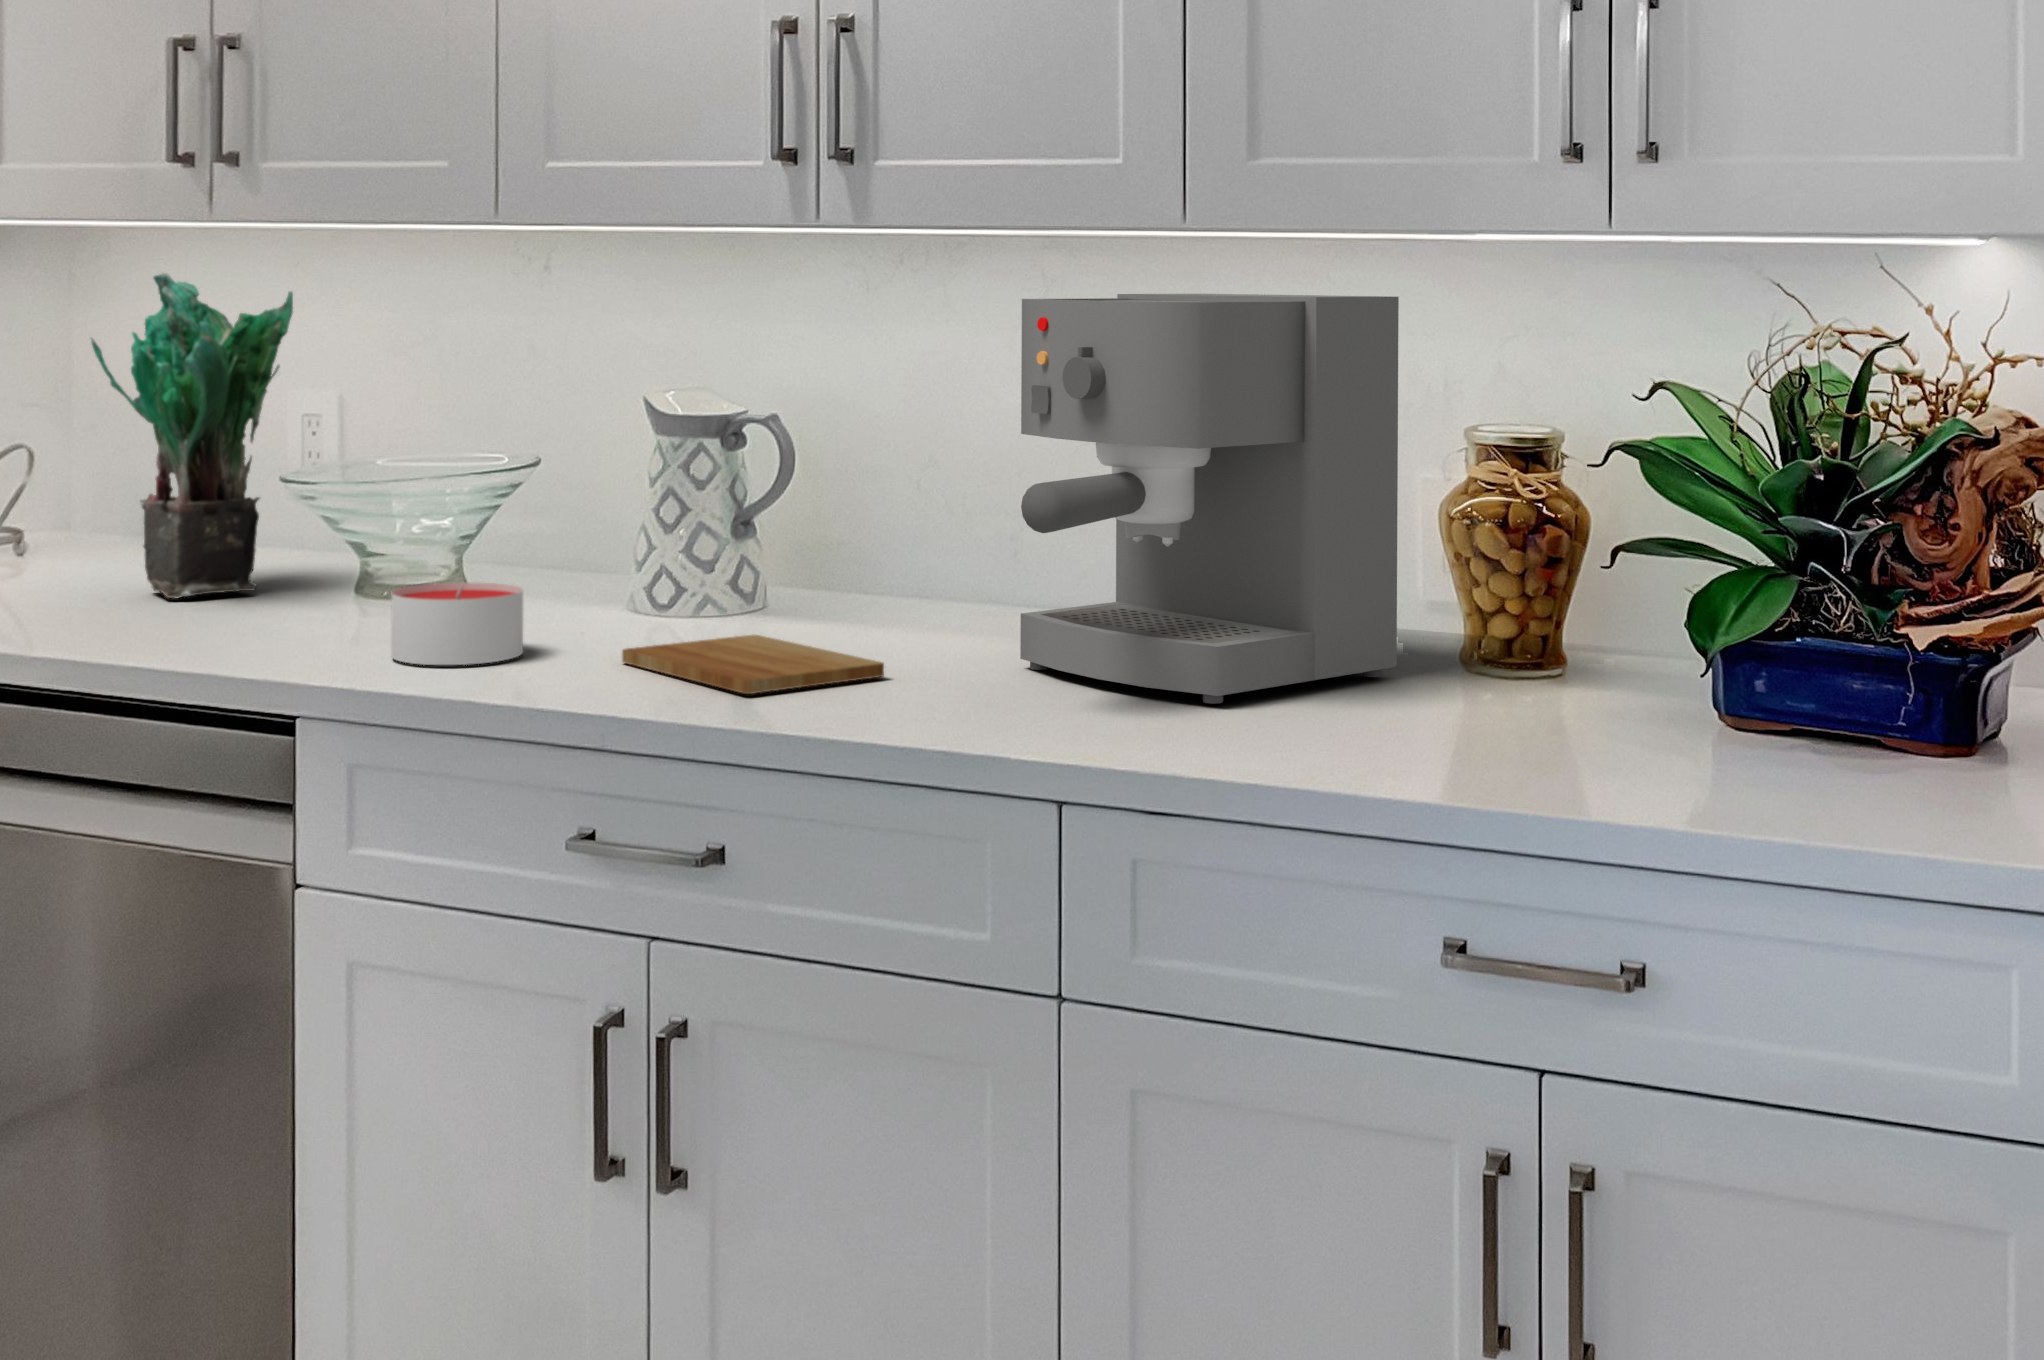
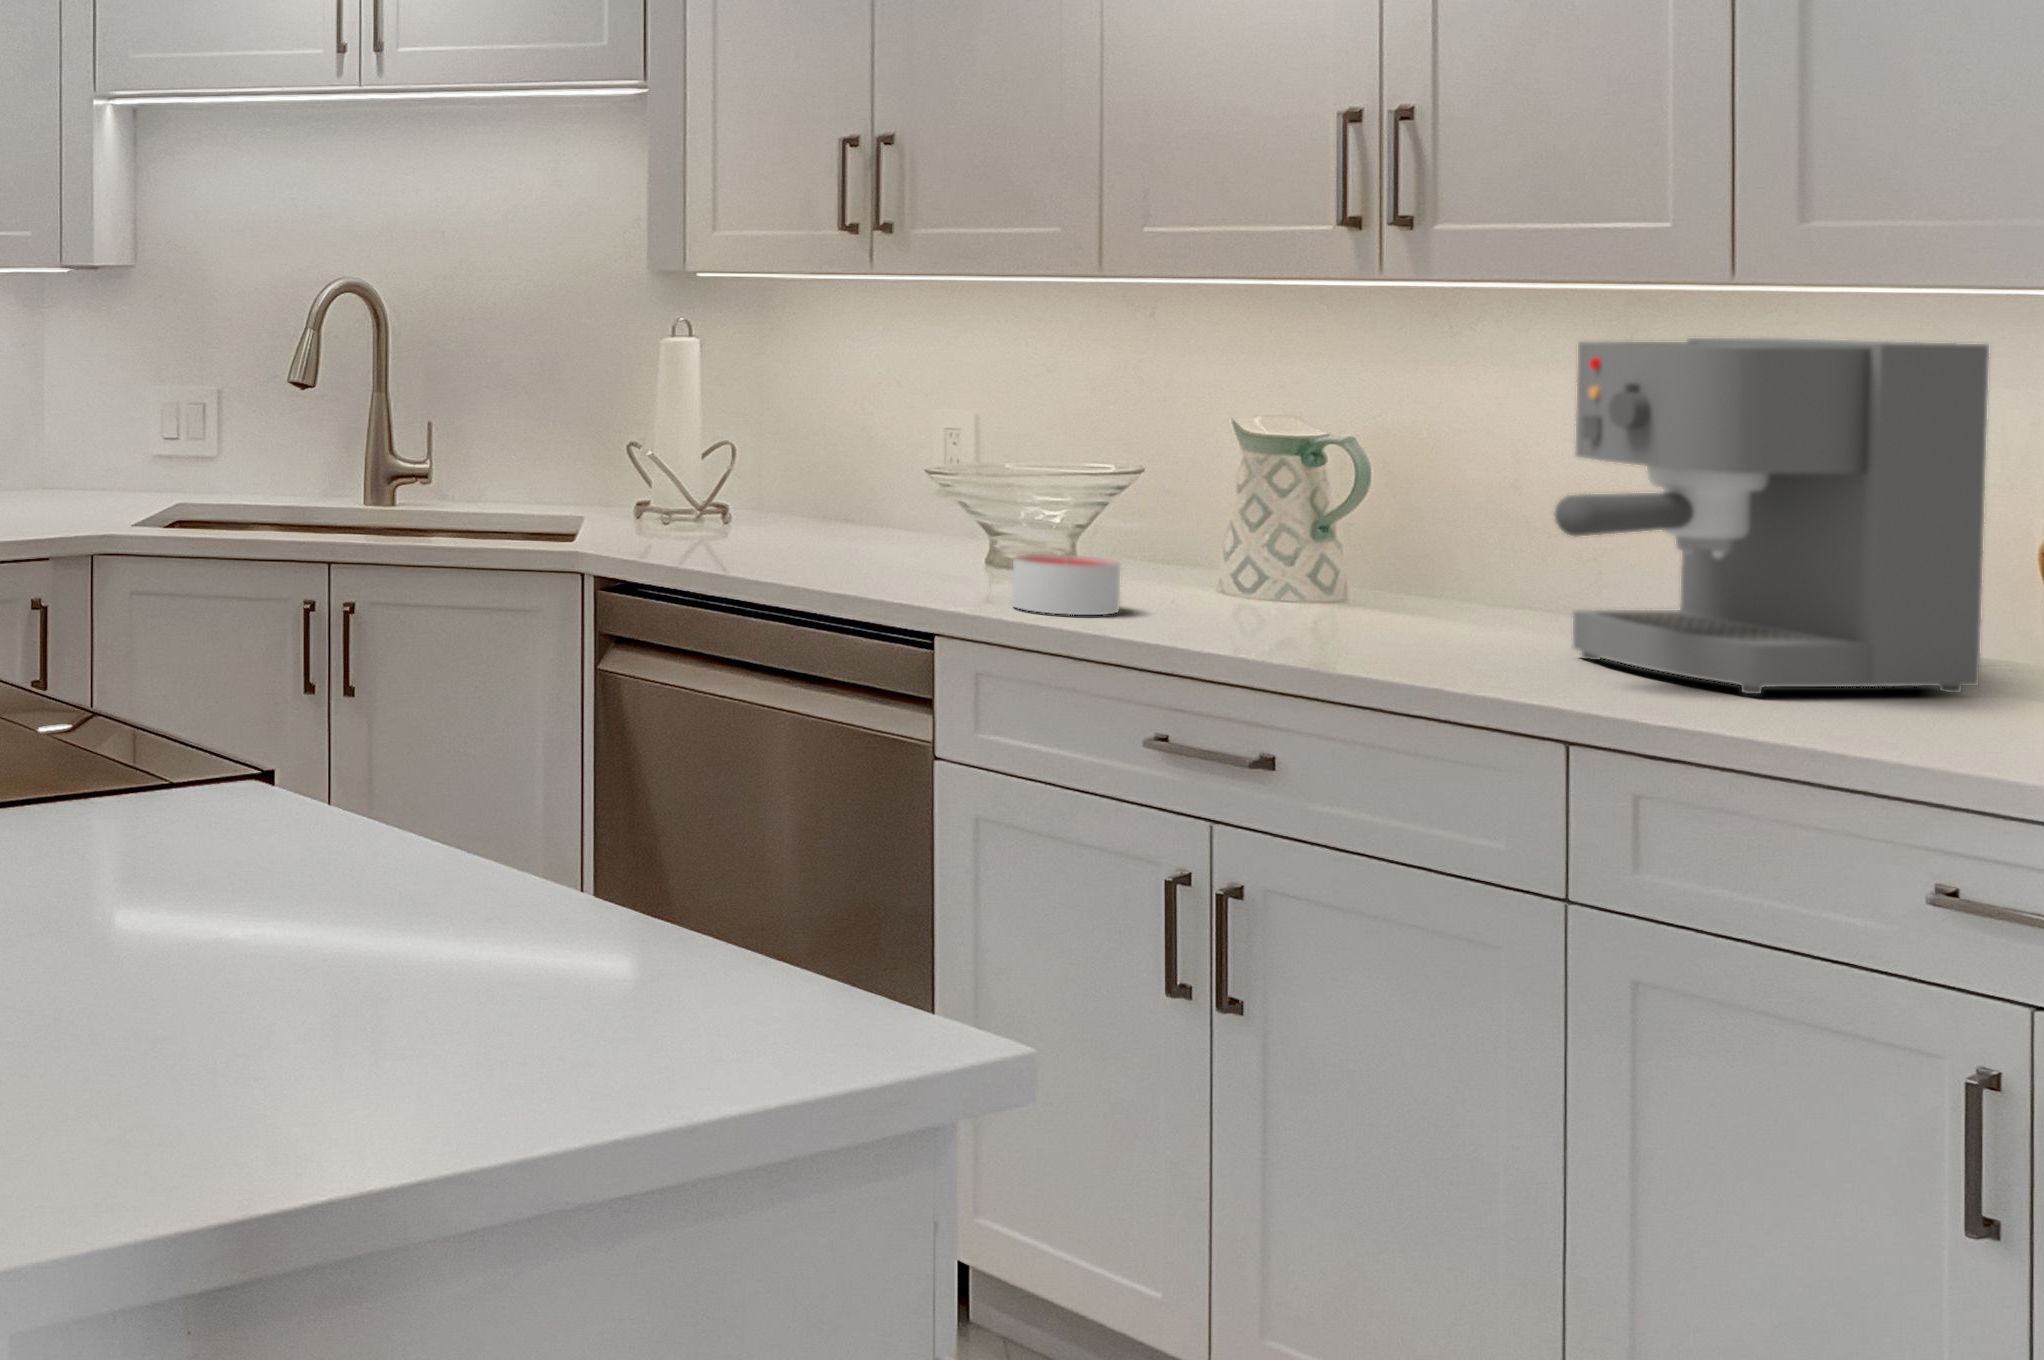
potted plant: present [91,273,293,598] -> none [784,312,938,558]
cutting board: present [622,635,884,694] -> none [1202,613,1434,651]

